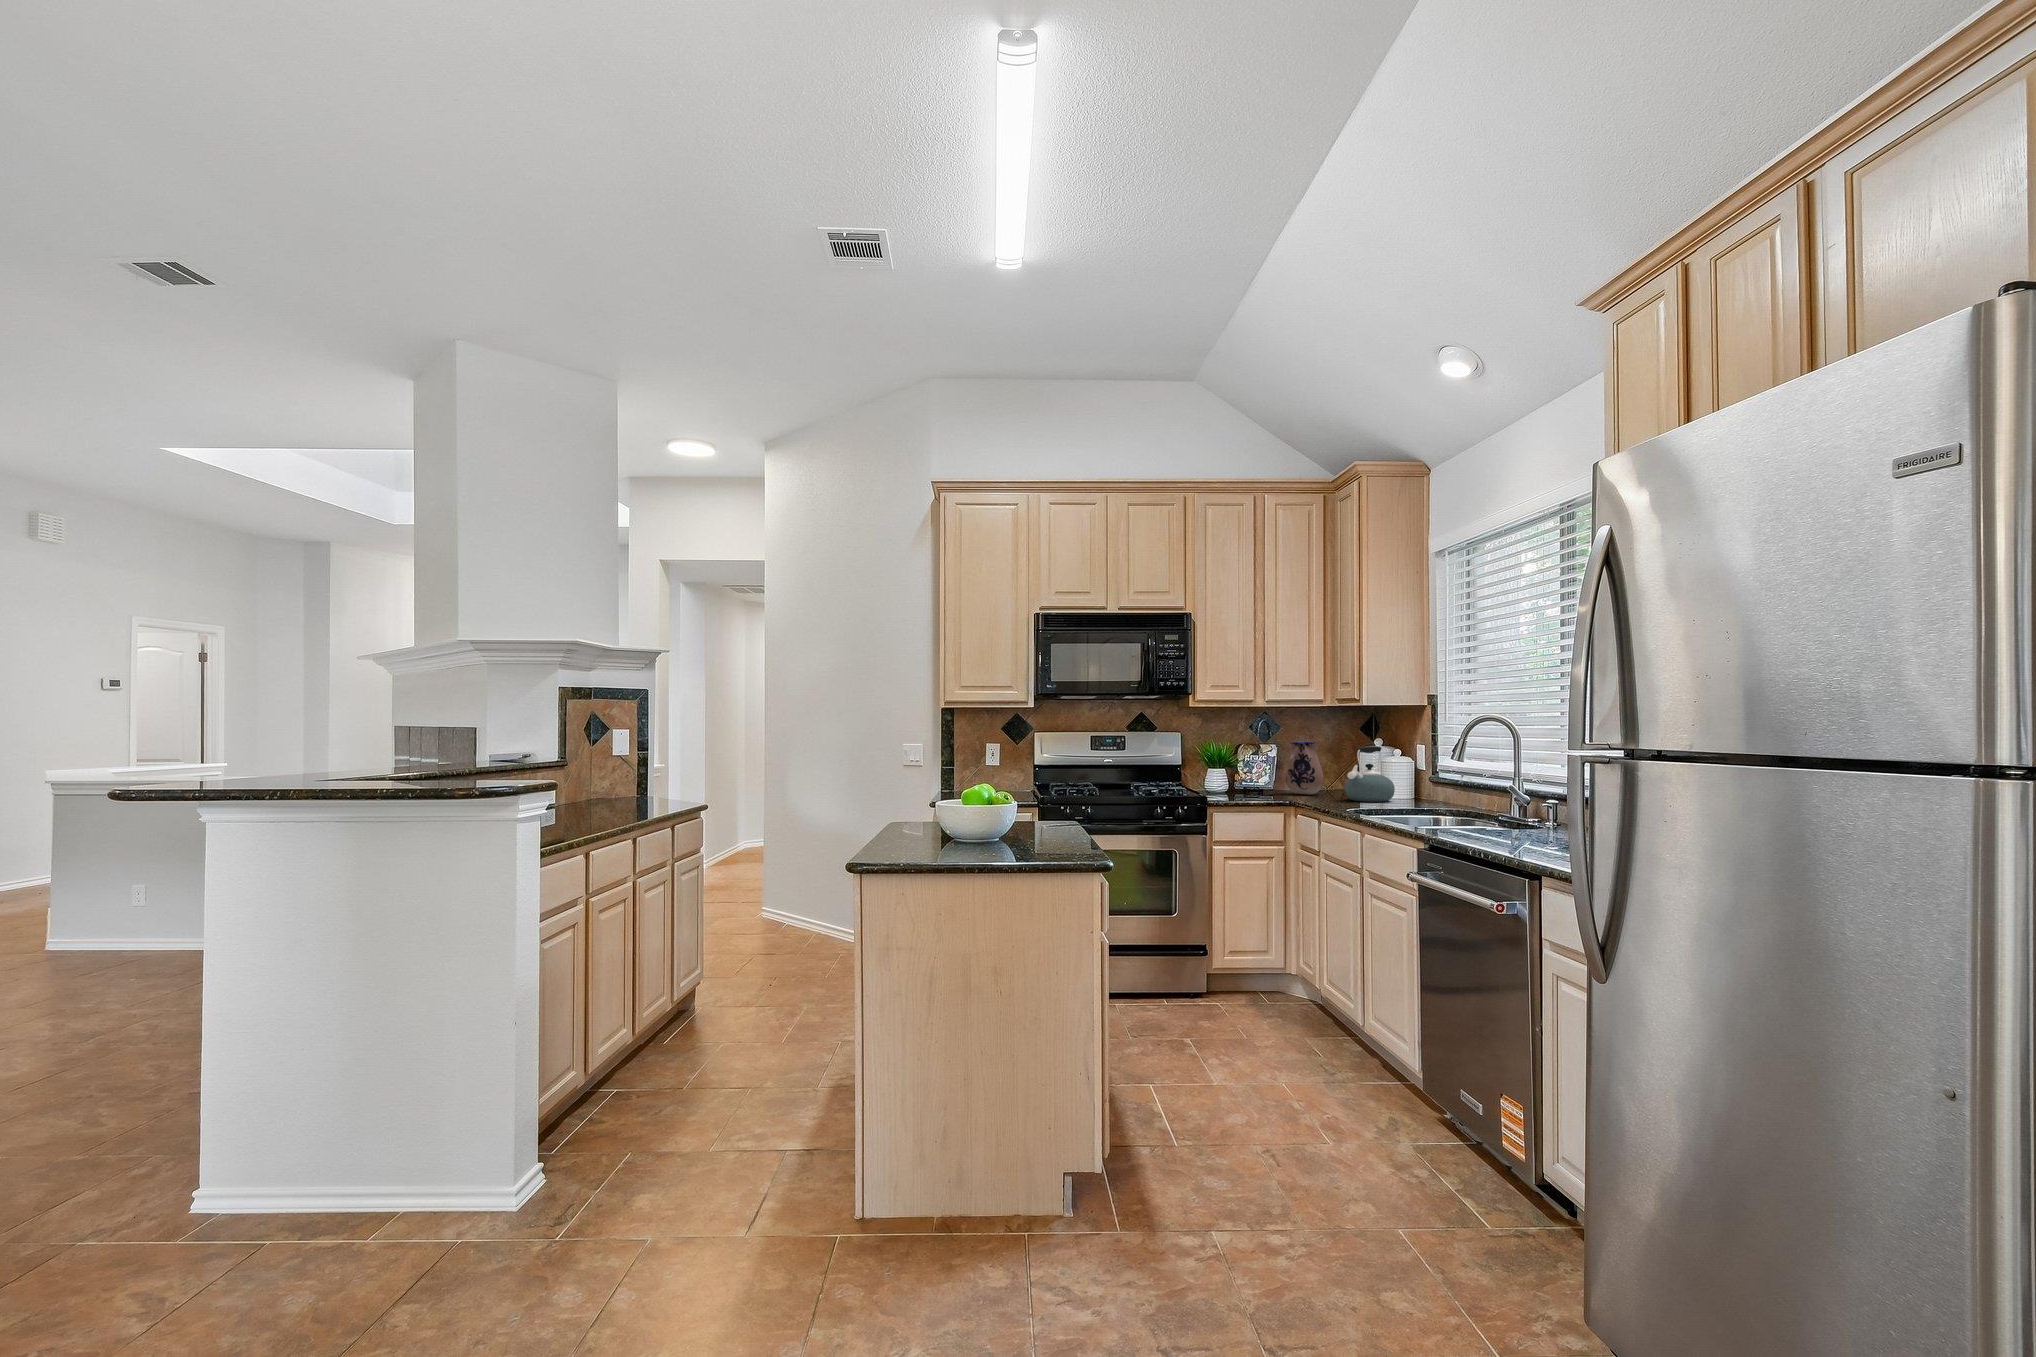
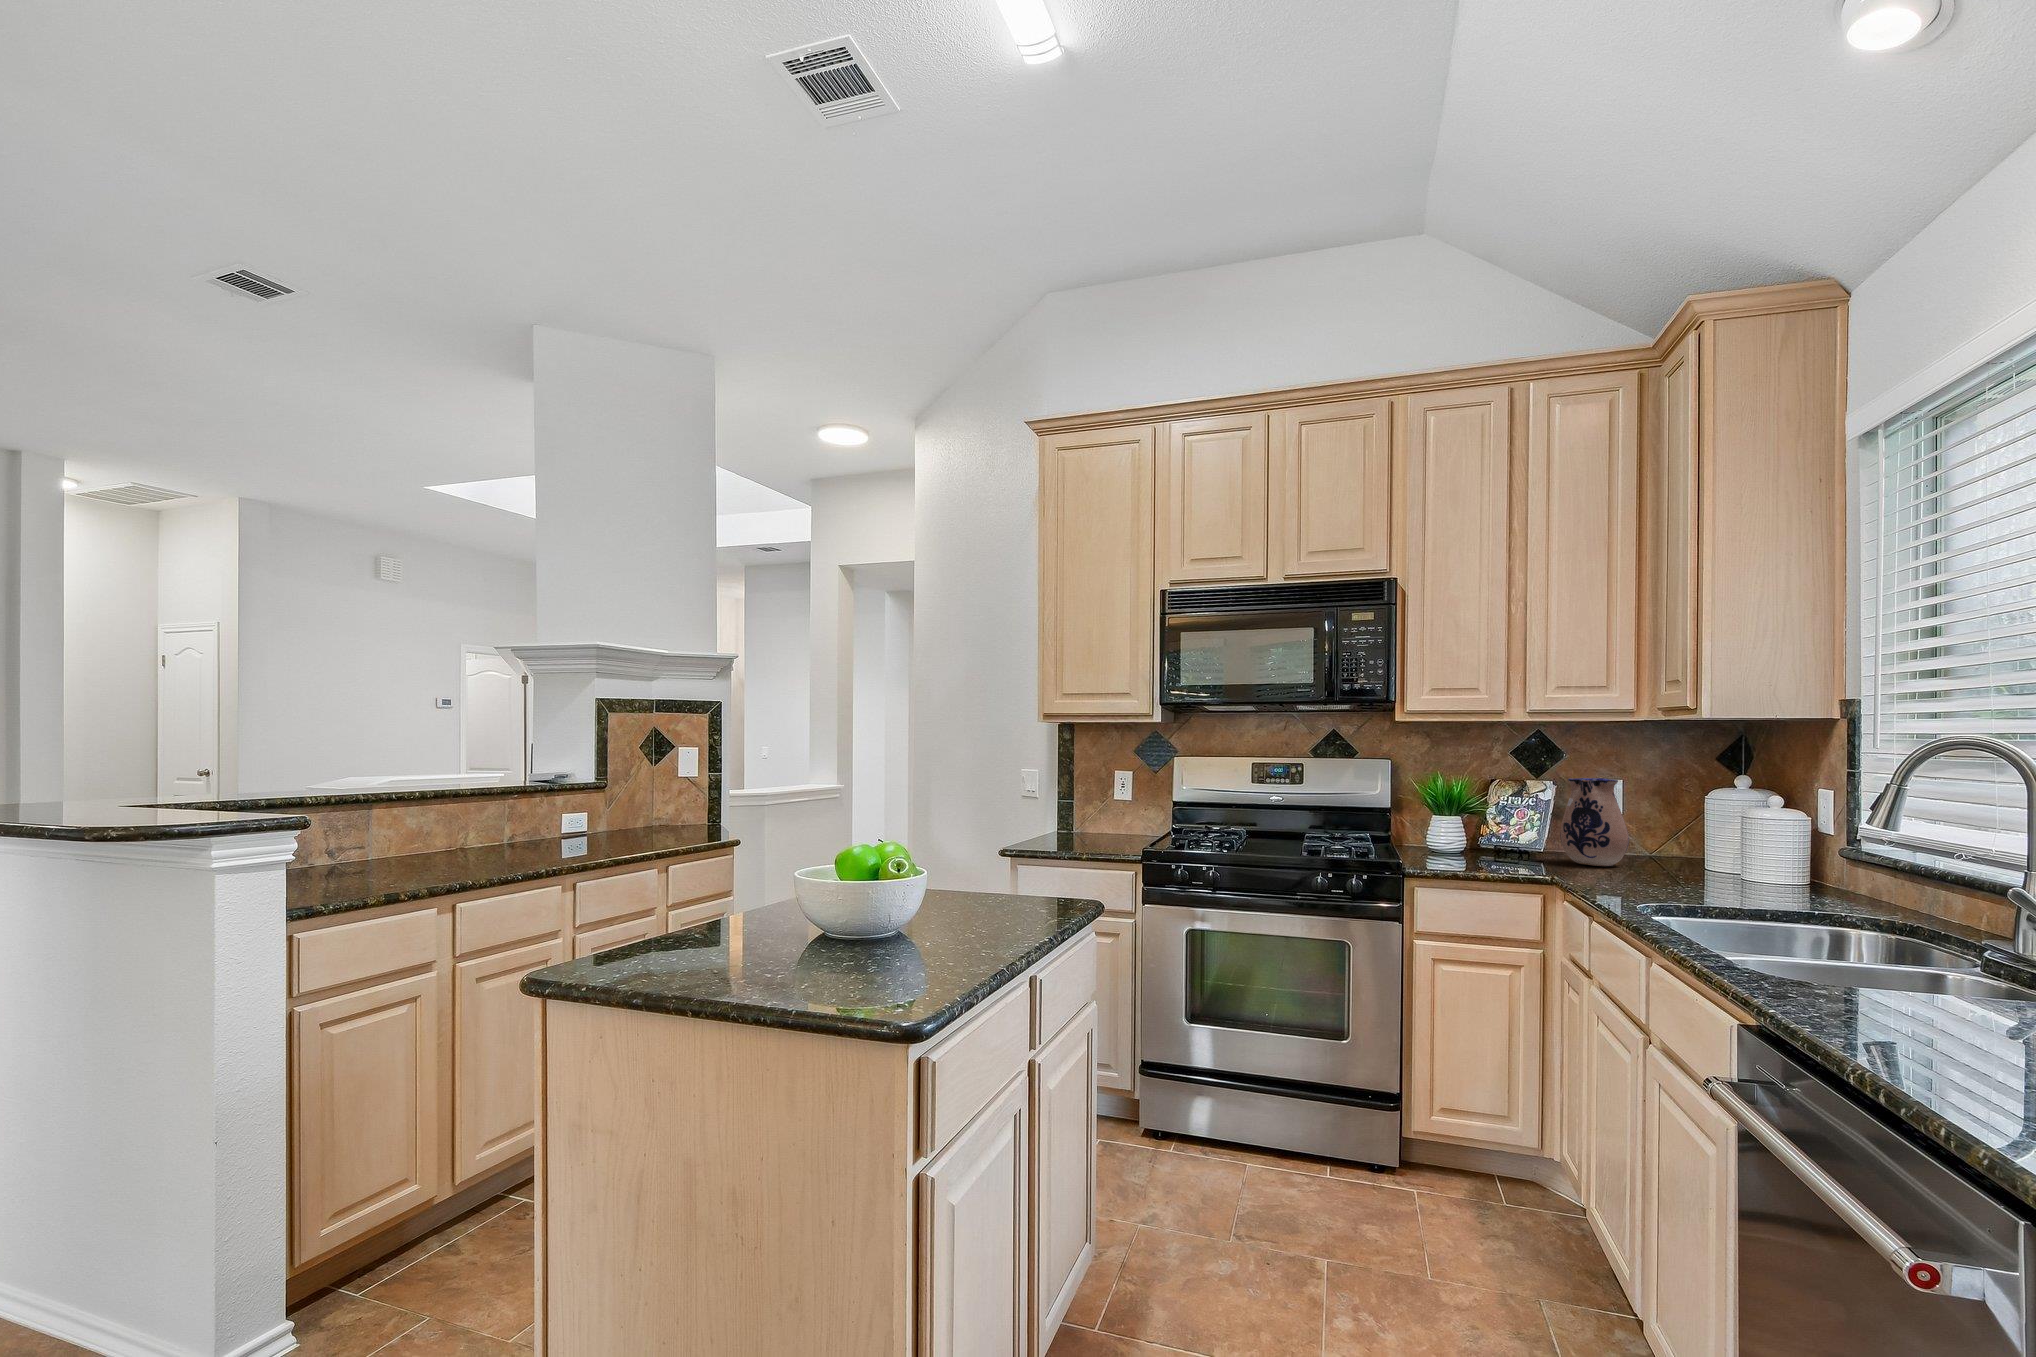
kettle: present [1345,746,1395,802] -> none [1655,791,1755,891]

